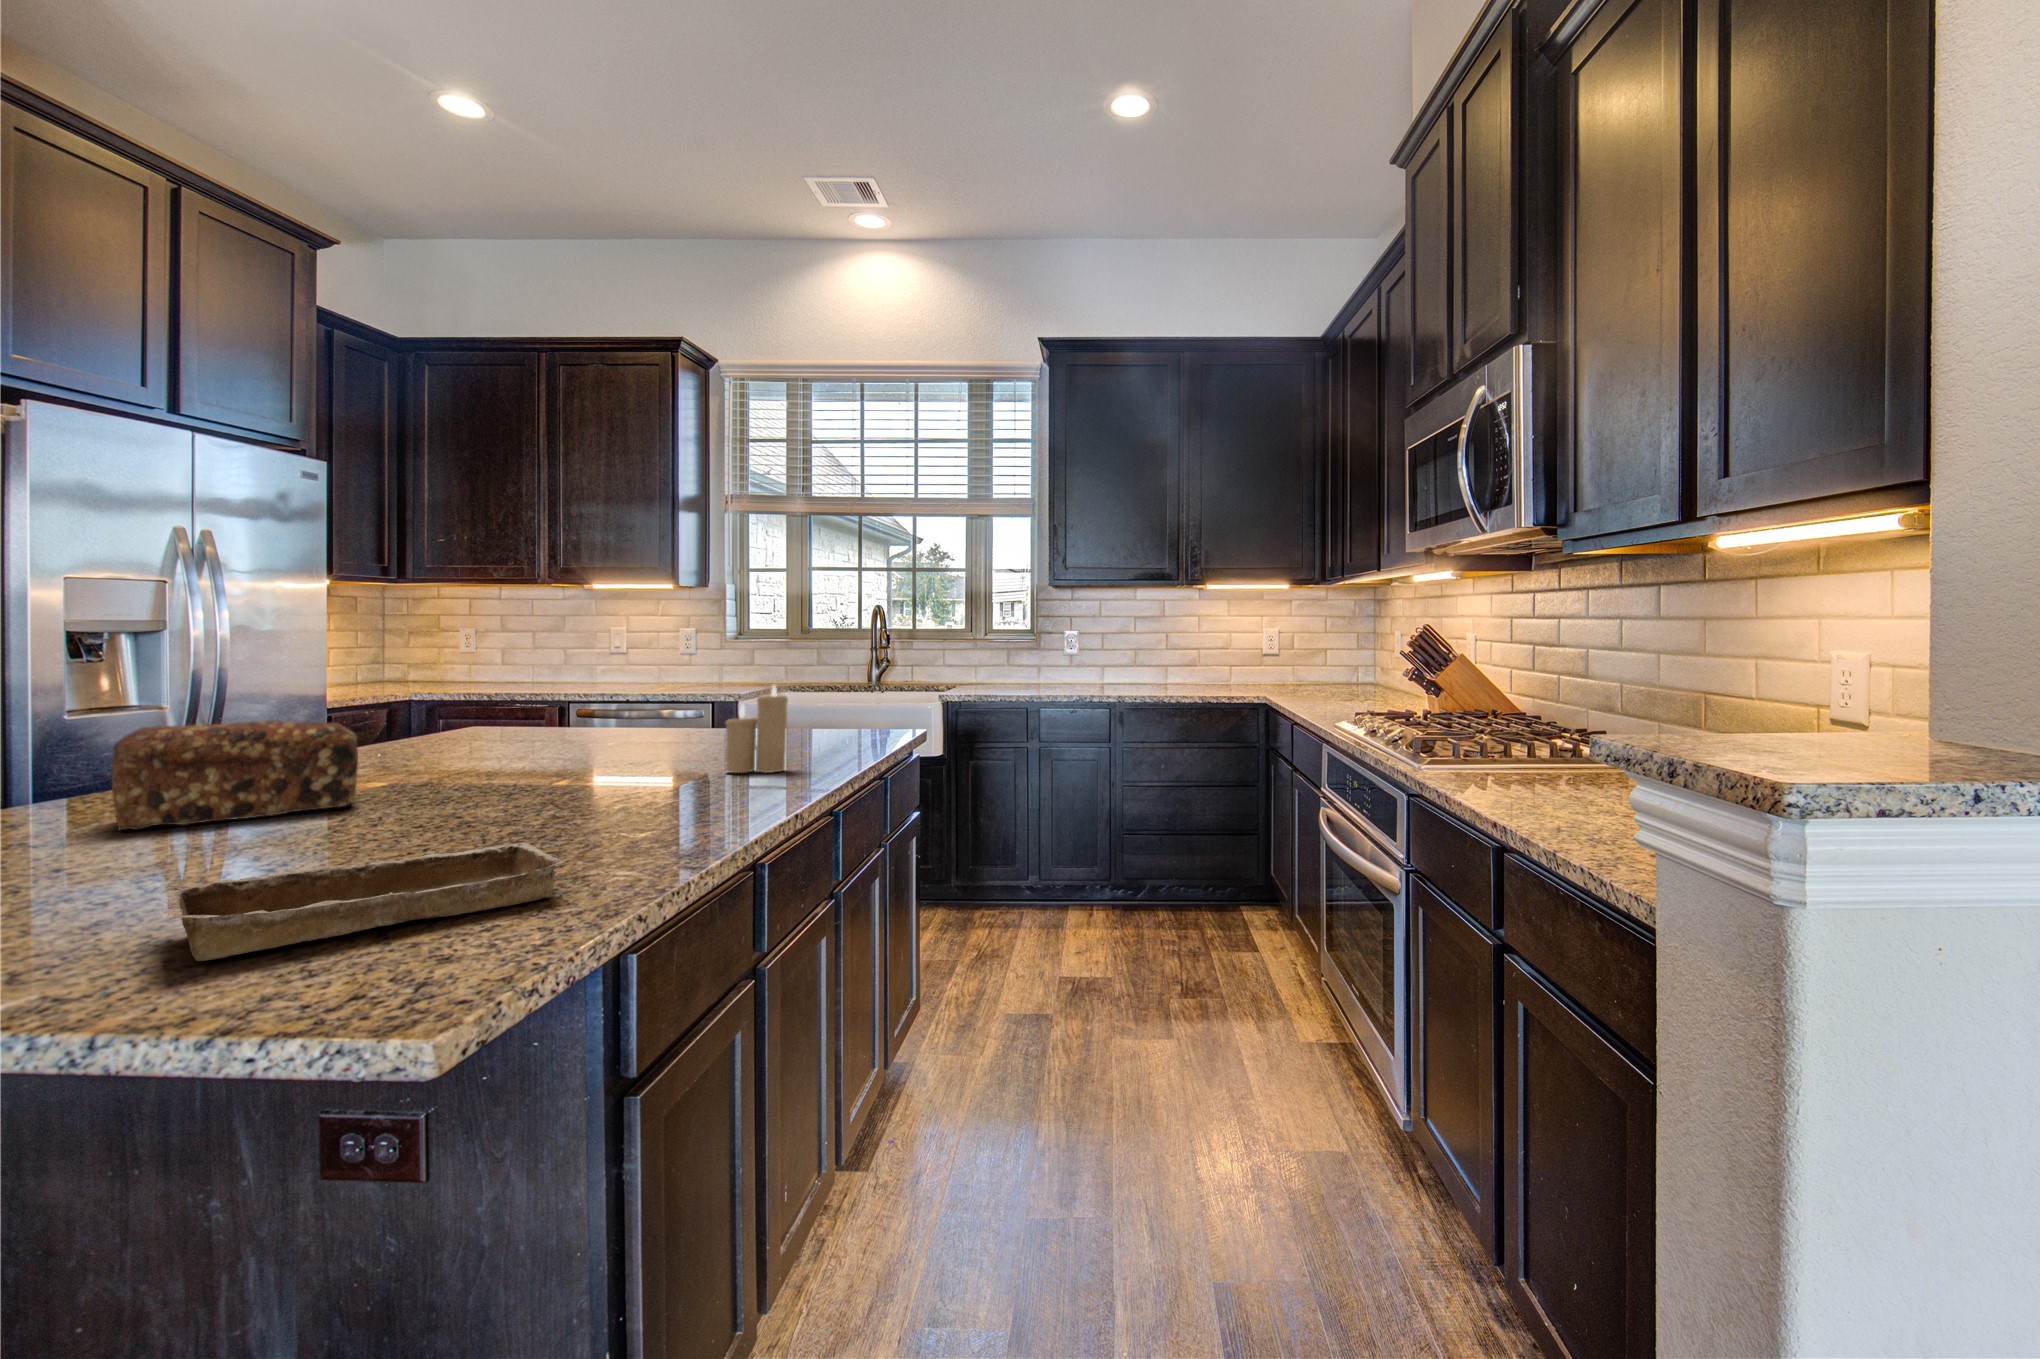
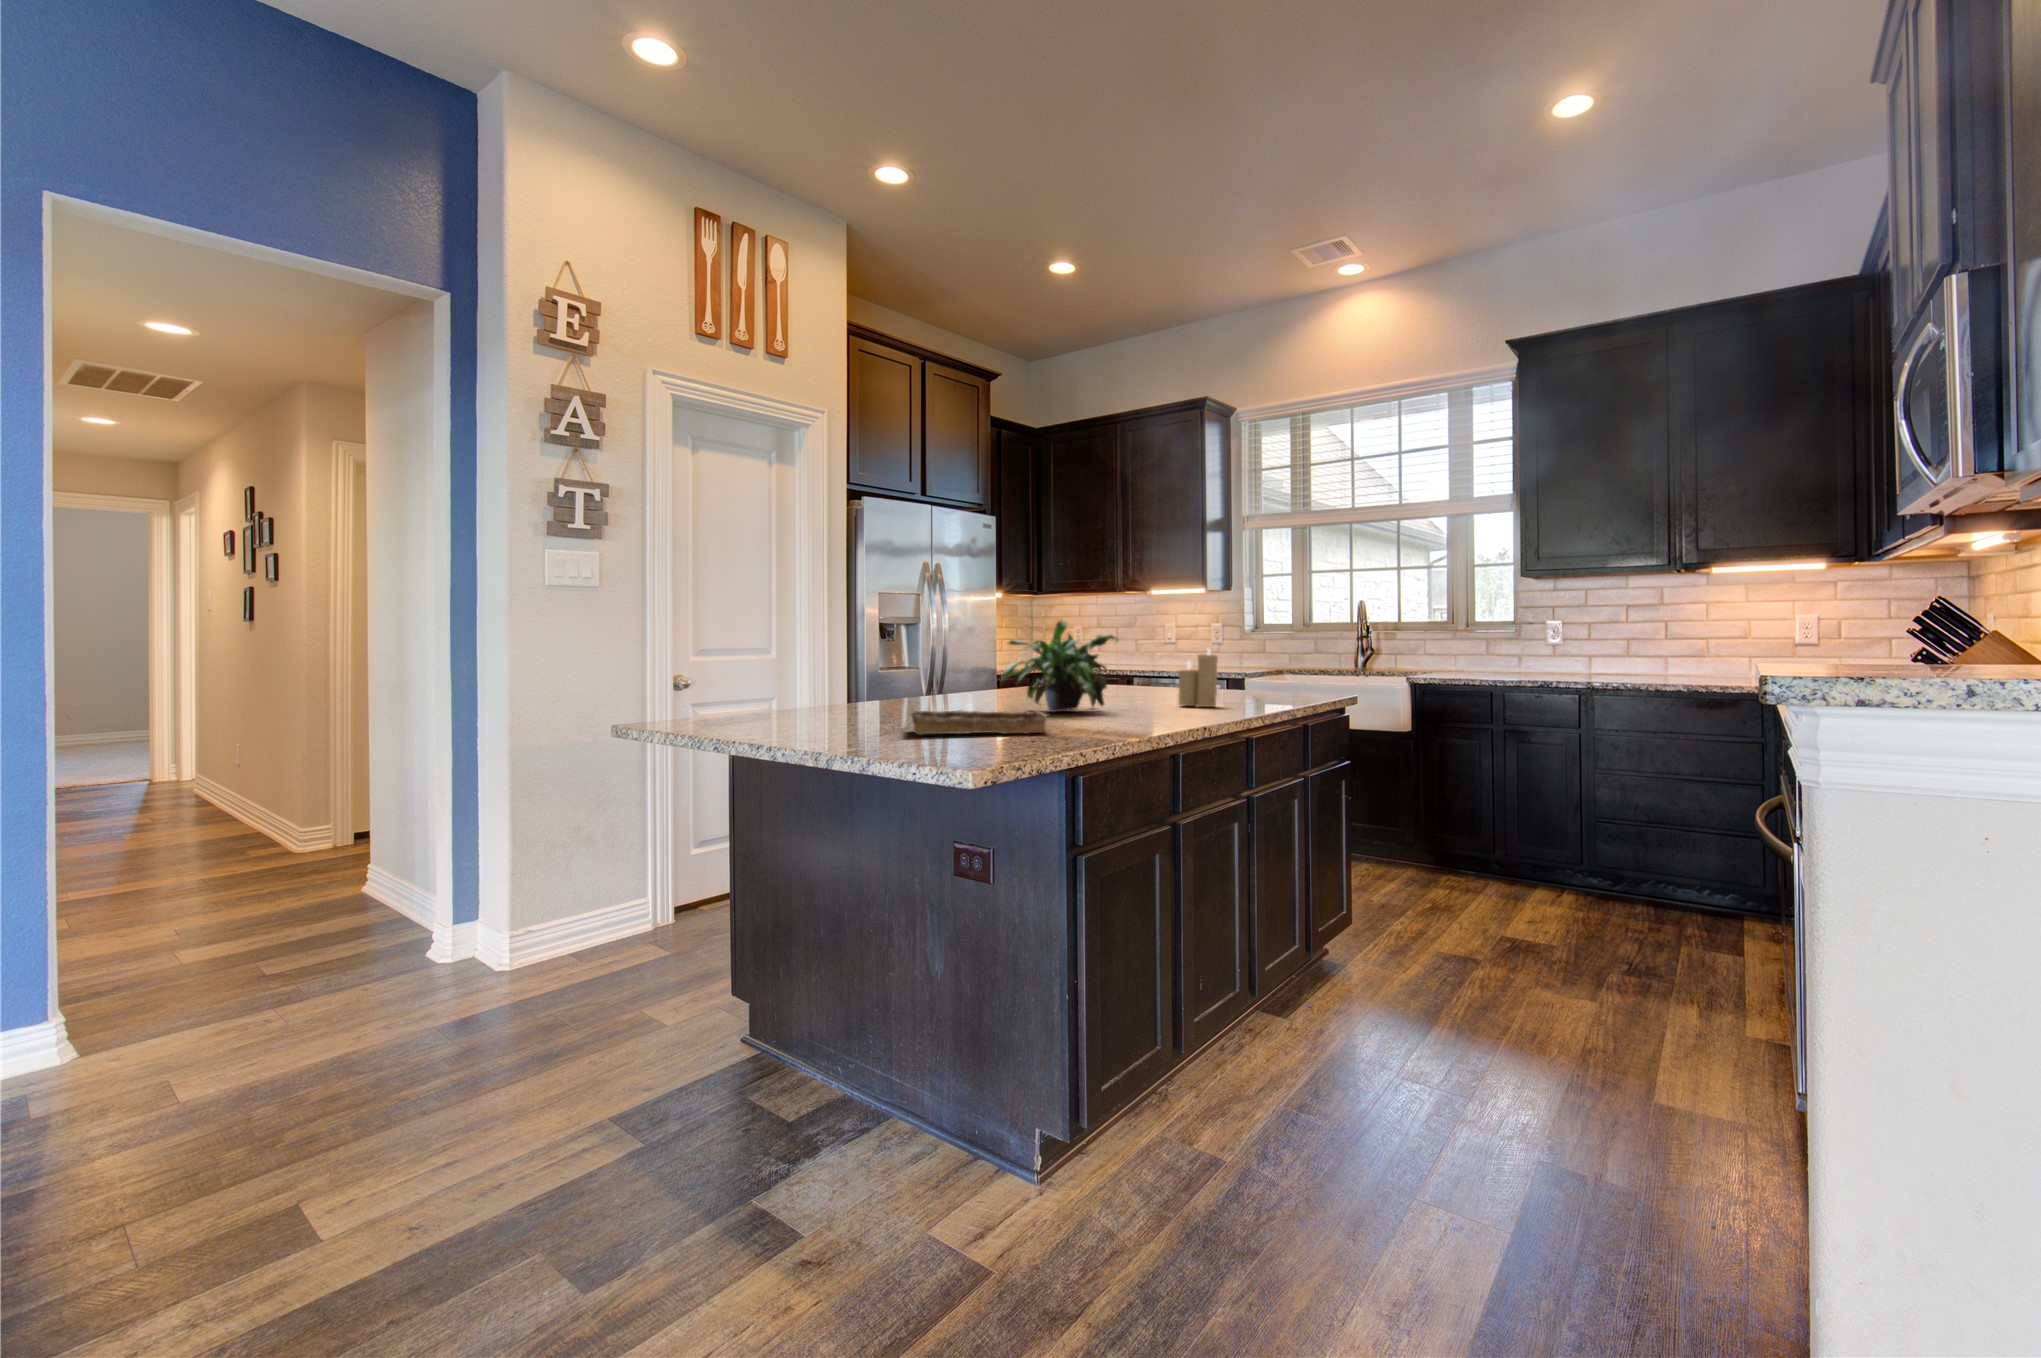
potted plant: none [402,654,646,812] -> present [1001,621,1118,712]
bread loaf: present [112,720,358,830] -> none [896,660,988,708]

